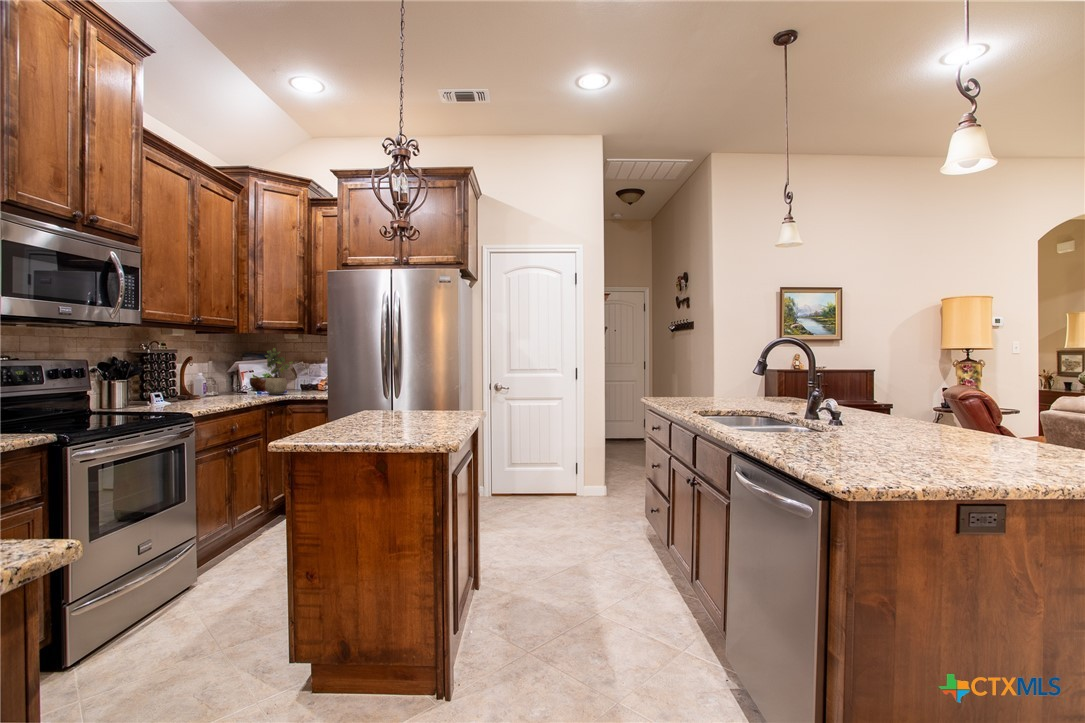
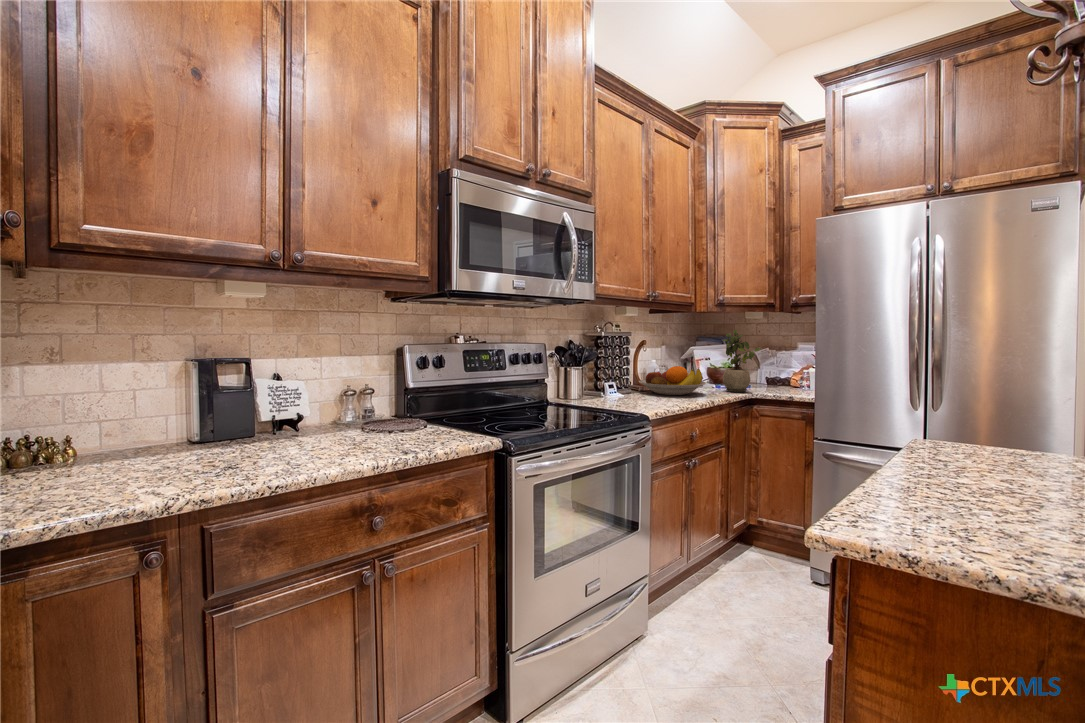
fruit bowl: none [186,377,249,400] -> present [639,366,705,395]

